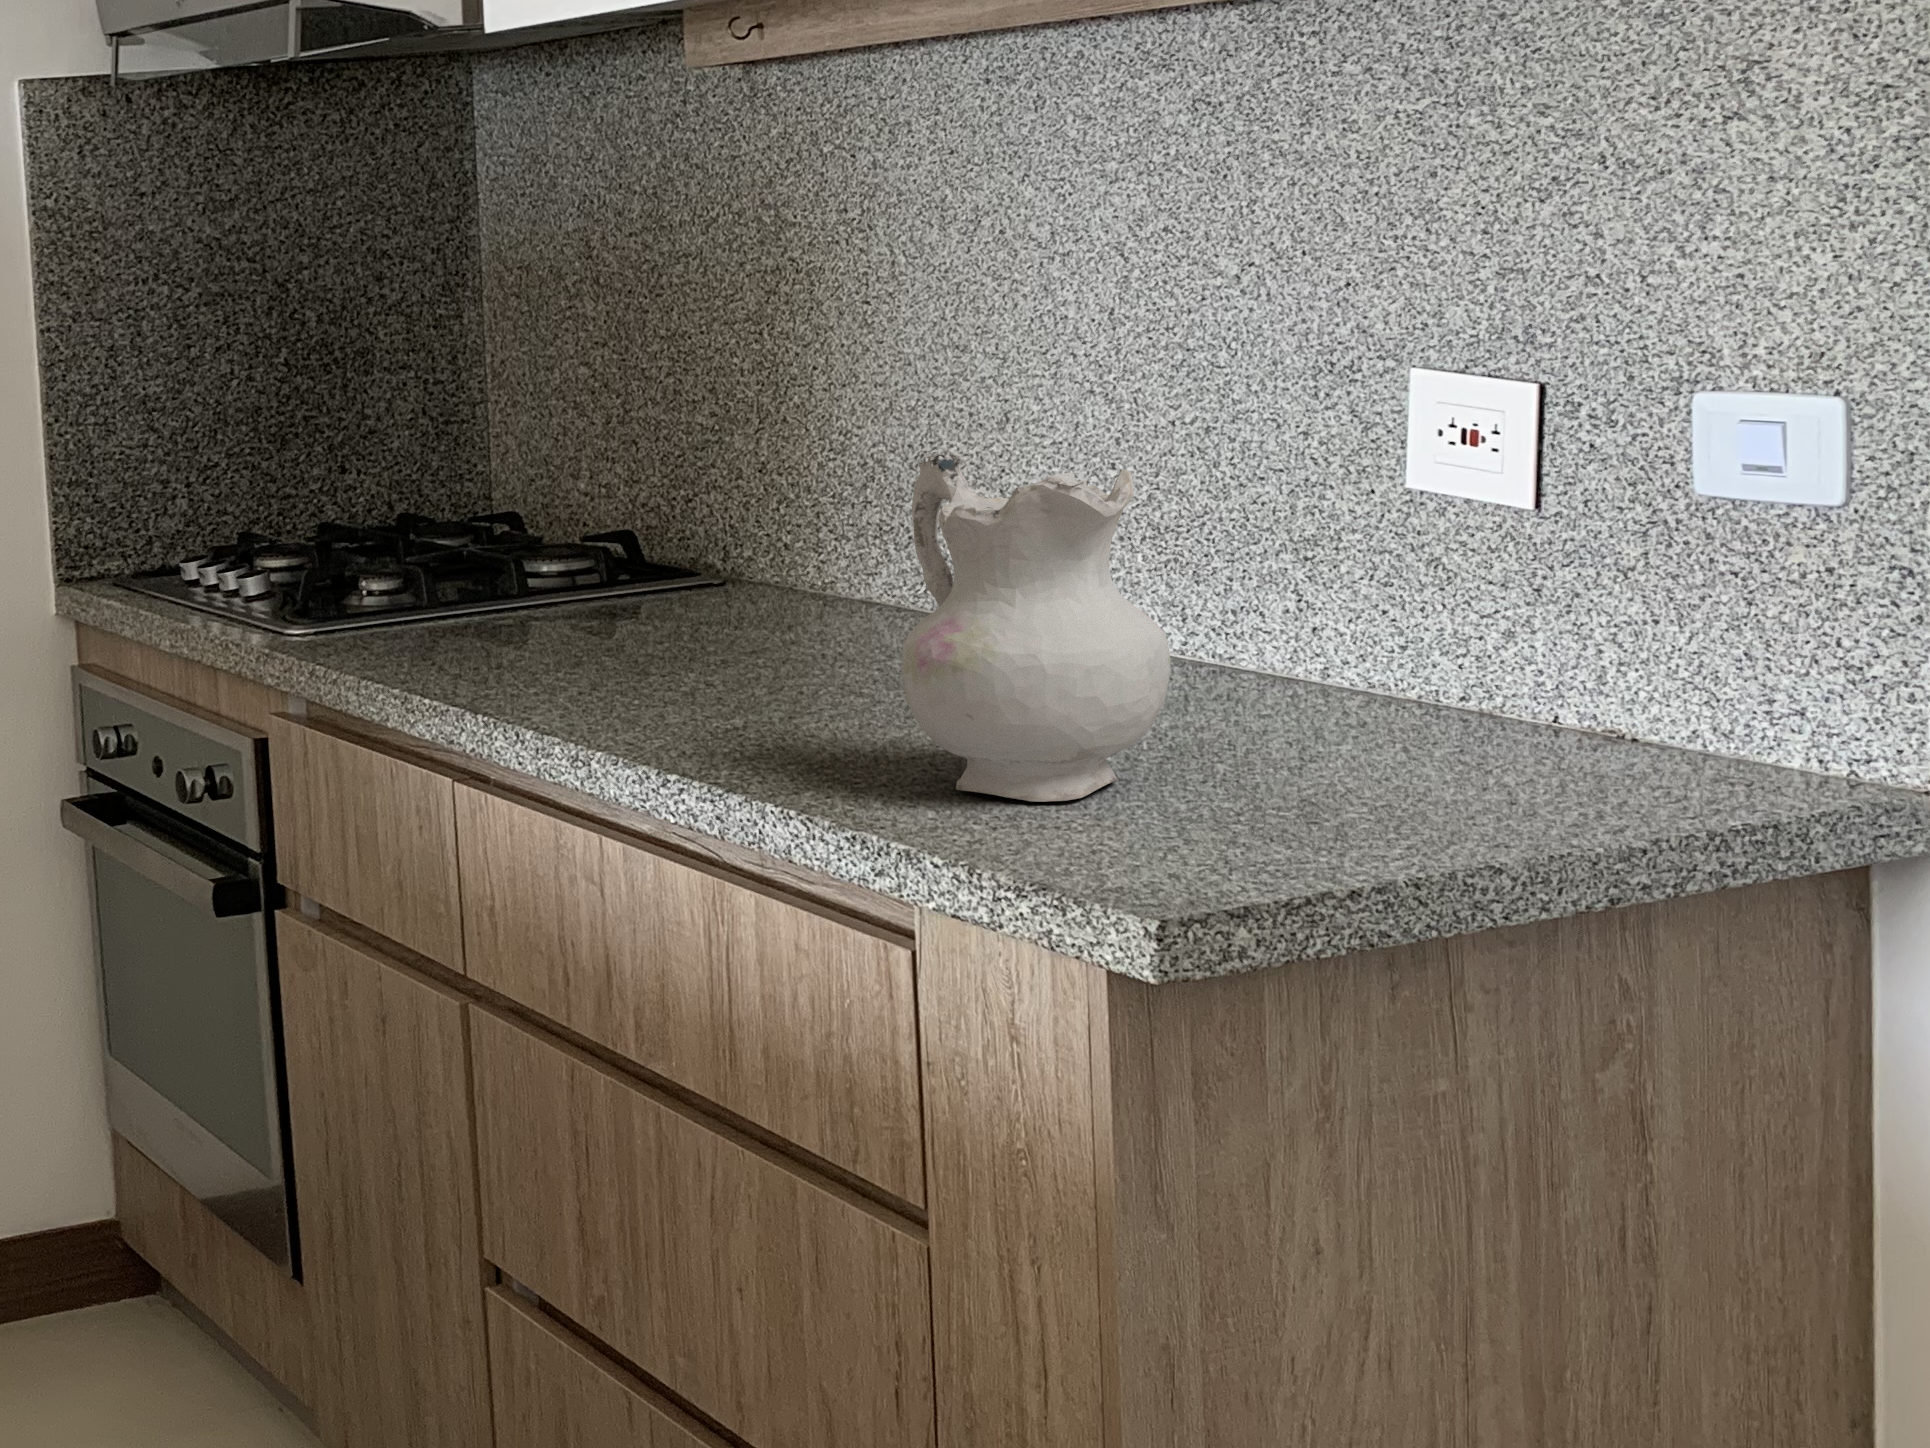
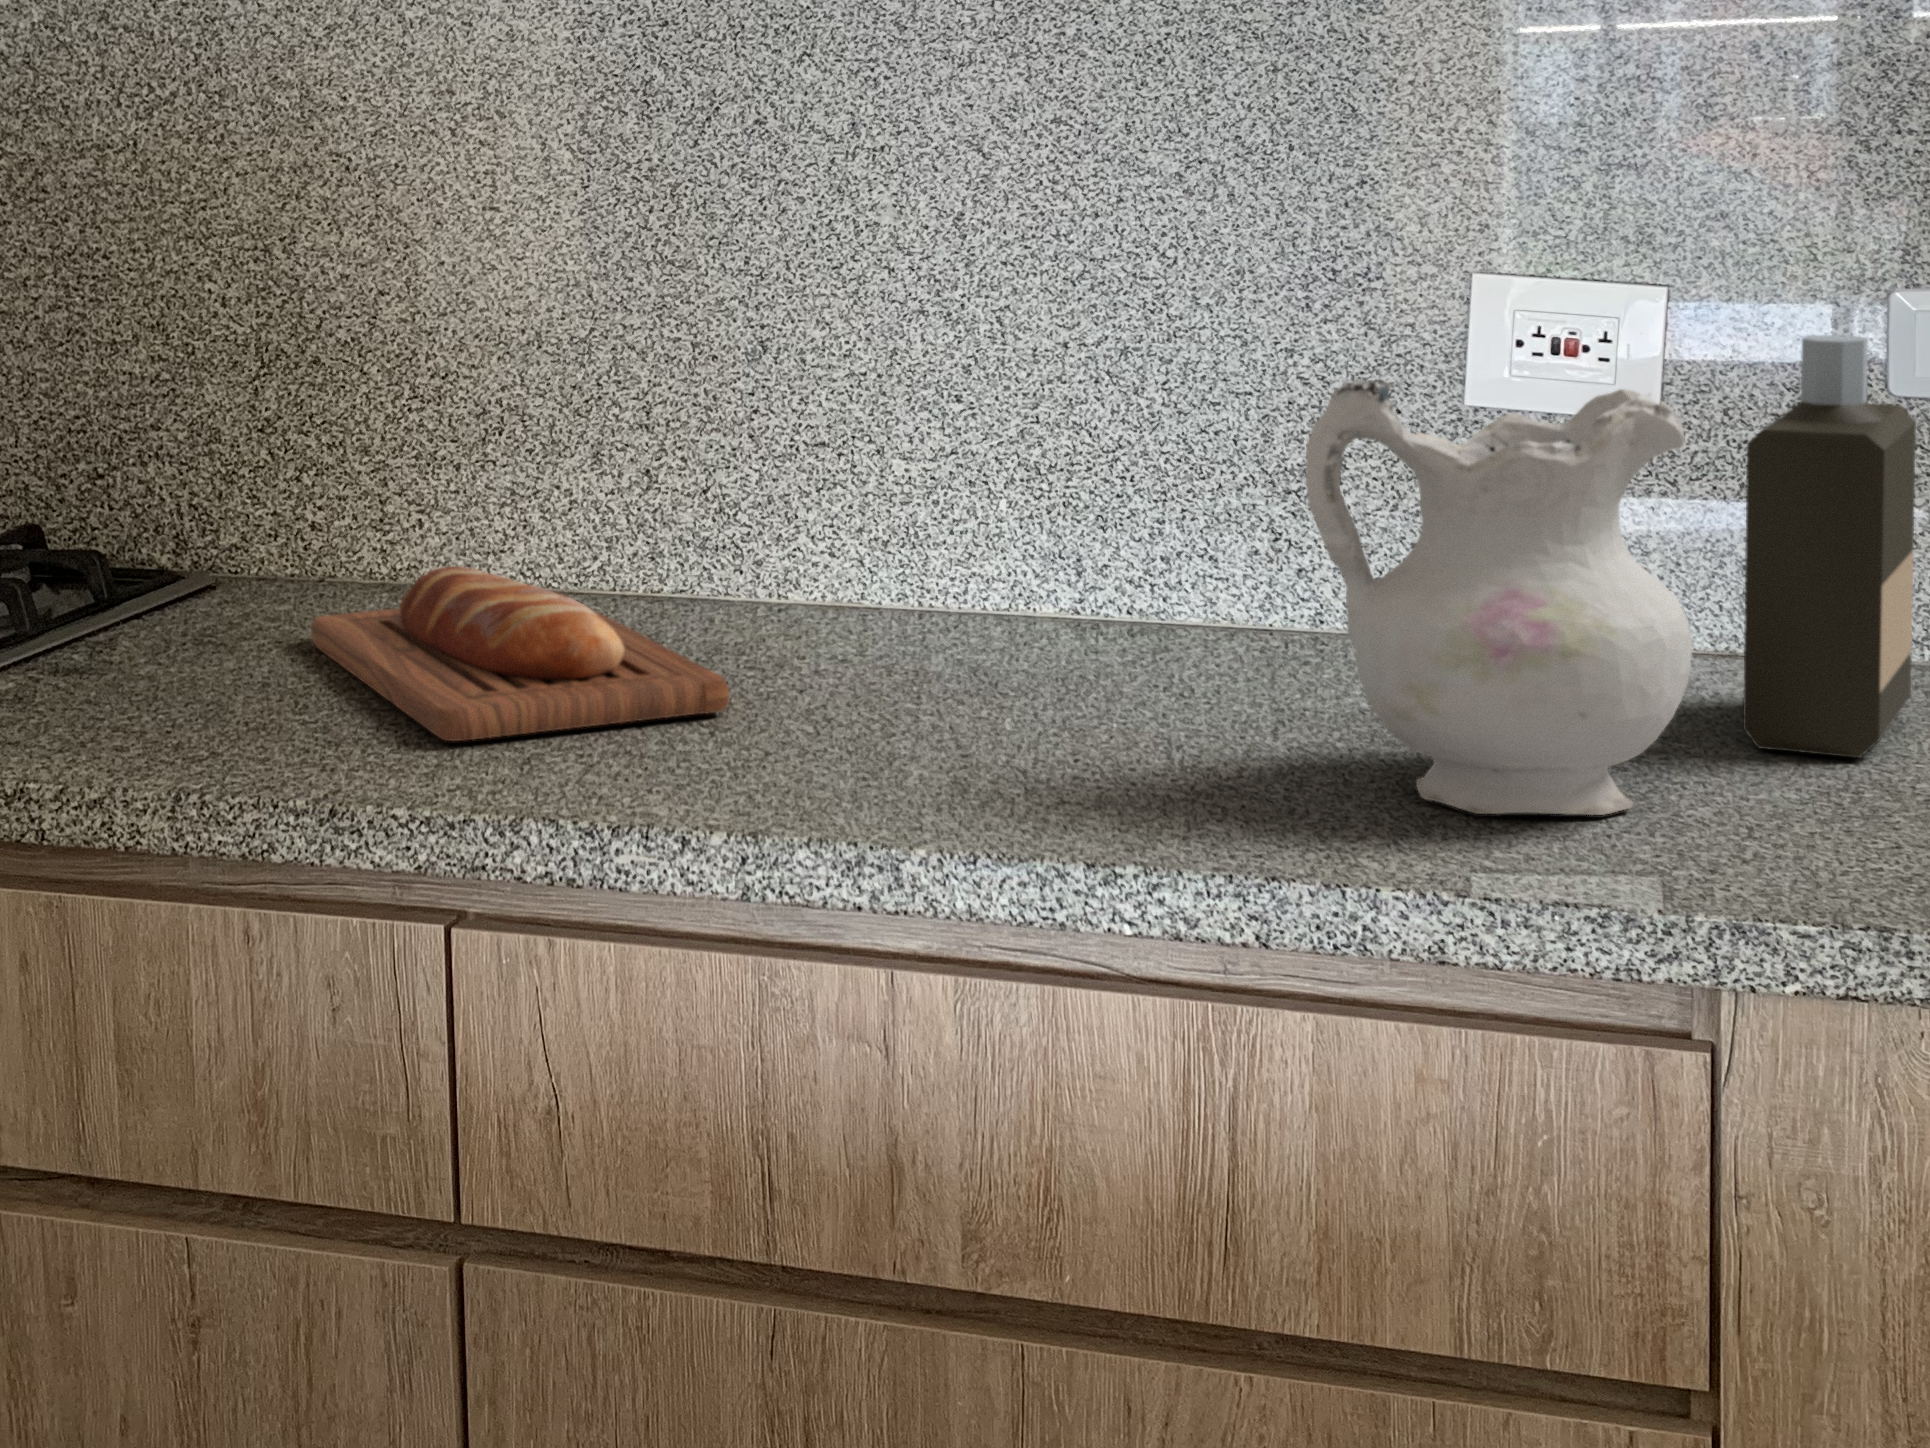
bottle: none [1306,432,1551,799] -> present [1743,335,1916,758]
bread loaf: none [536,570,846,681] -> present [311,566,729,741]

